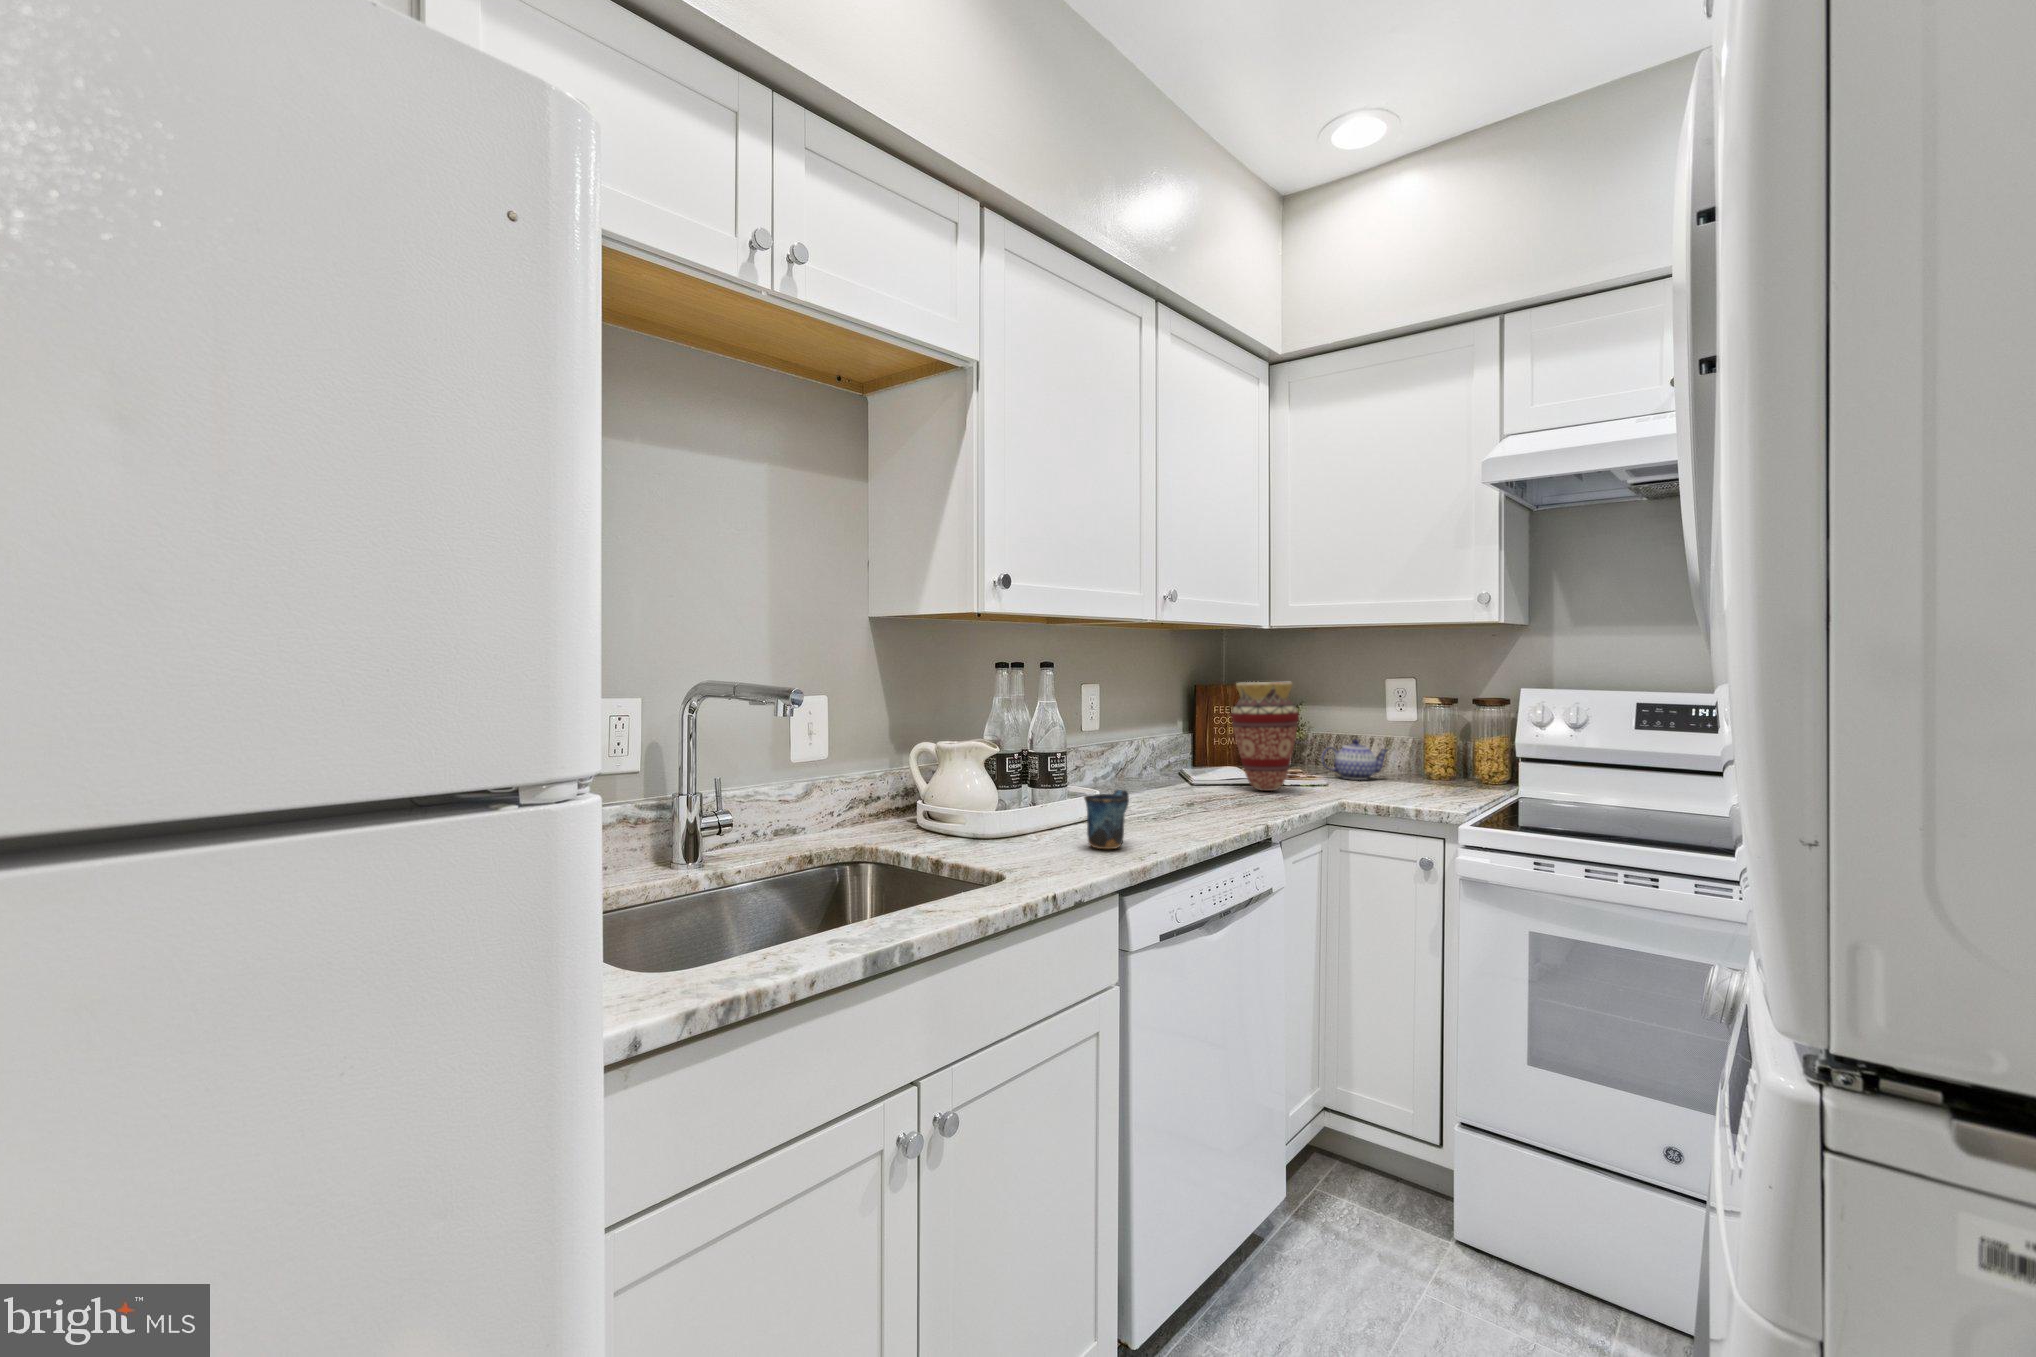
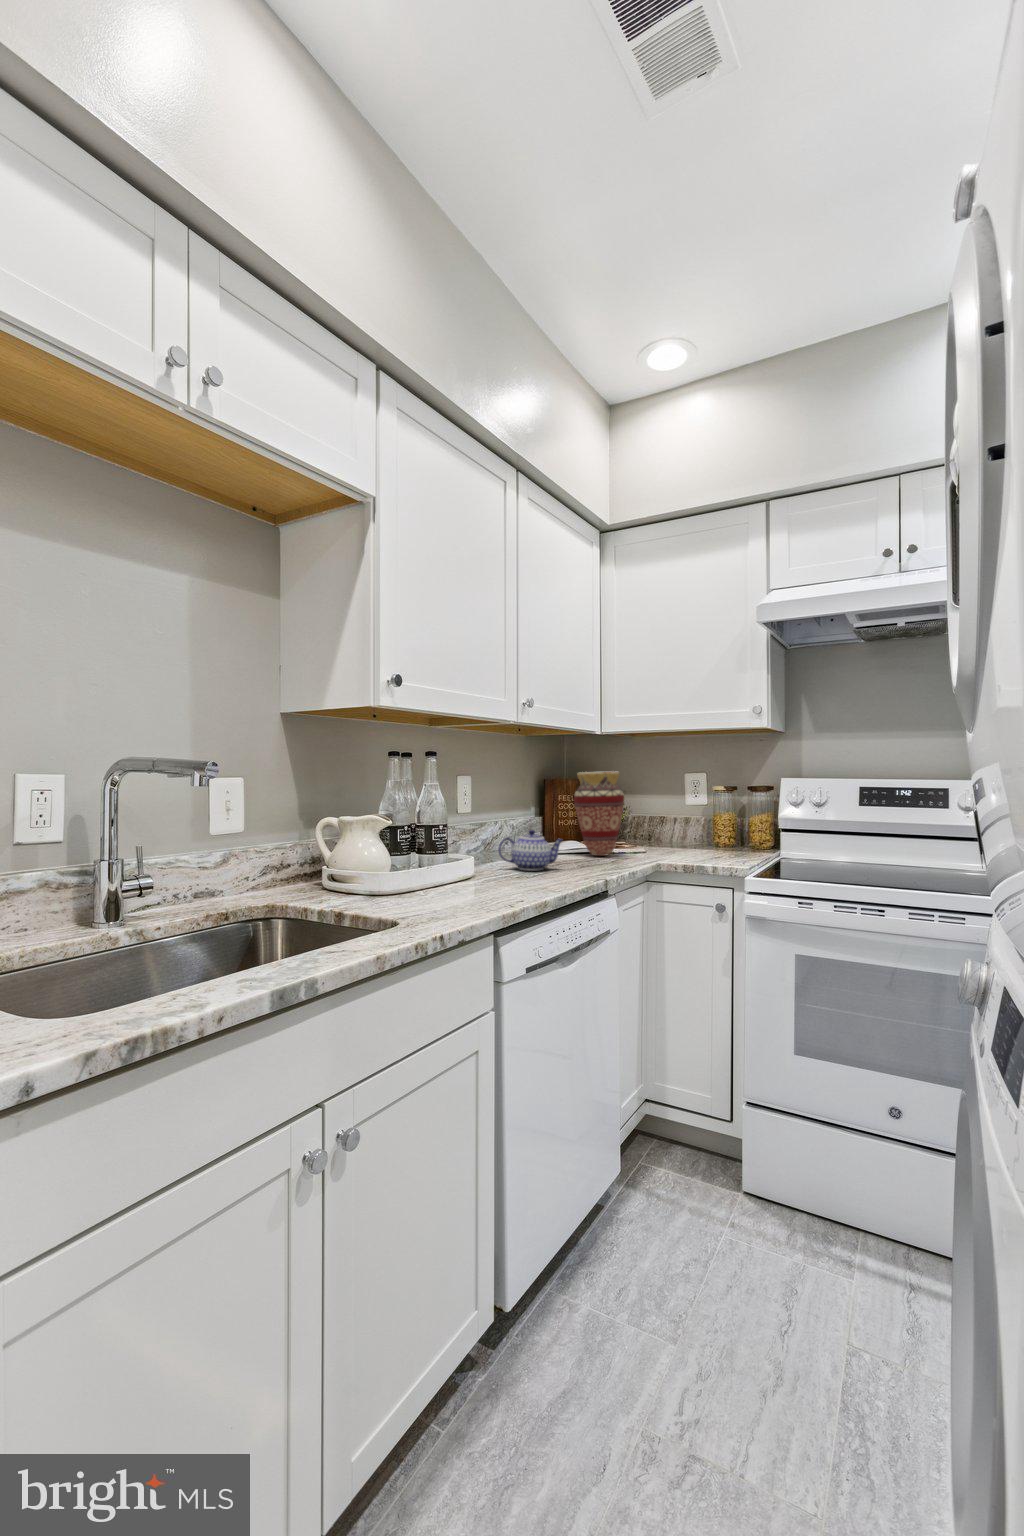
teapot: present [1321,740,1387,780] -> present [498,830,562,871]
mug: present [1084,790,1129,849] -> none [462,852,499,900]

